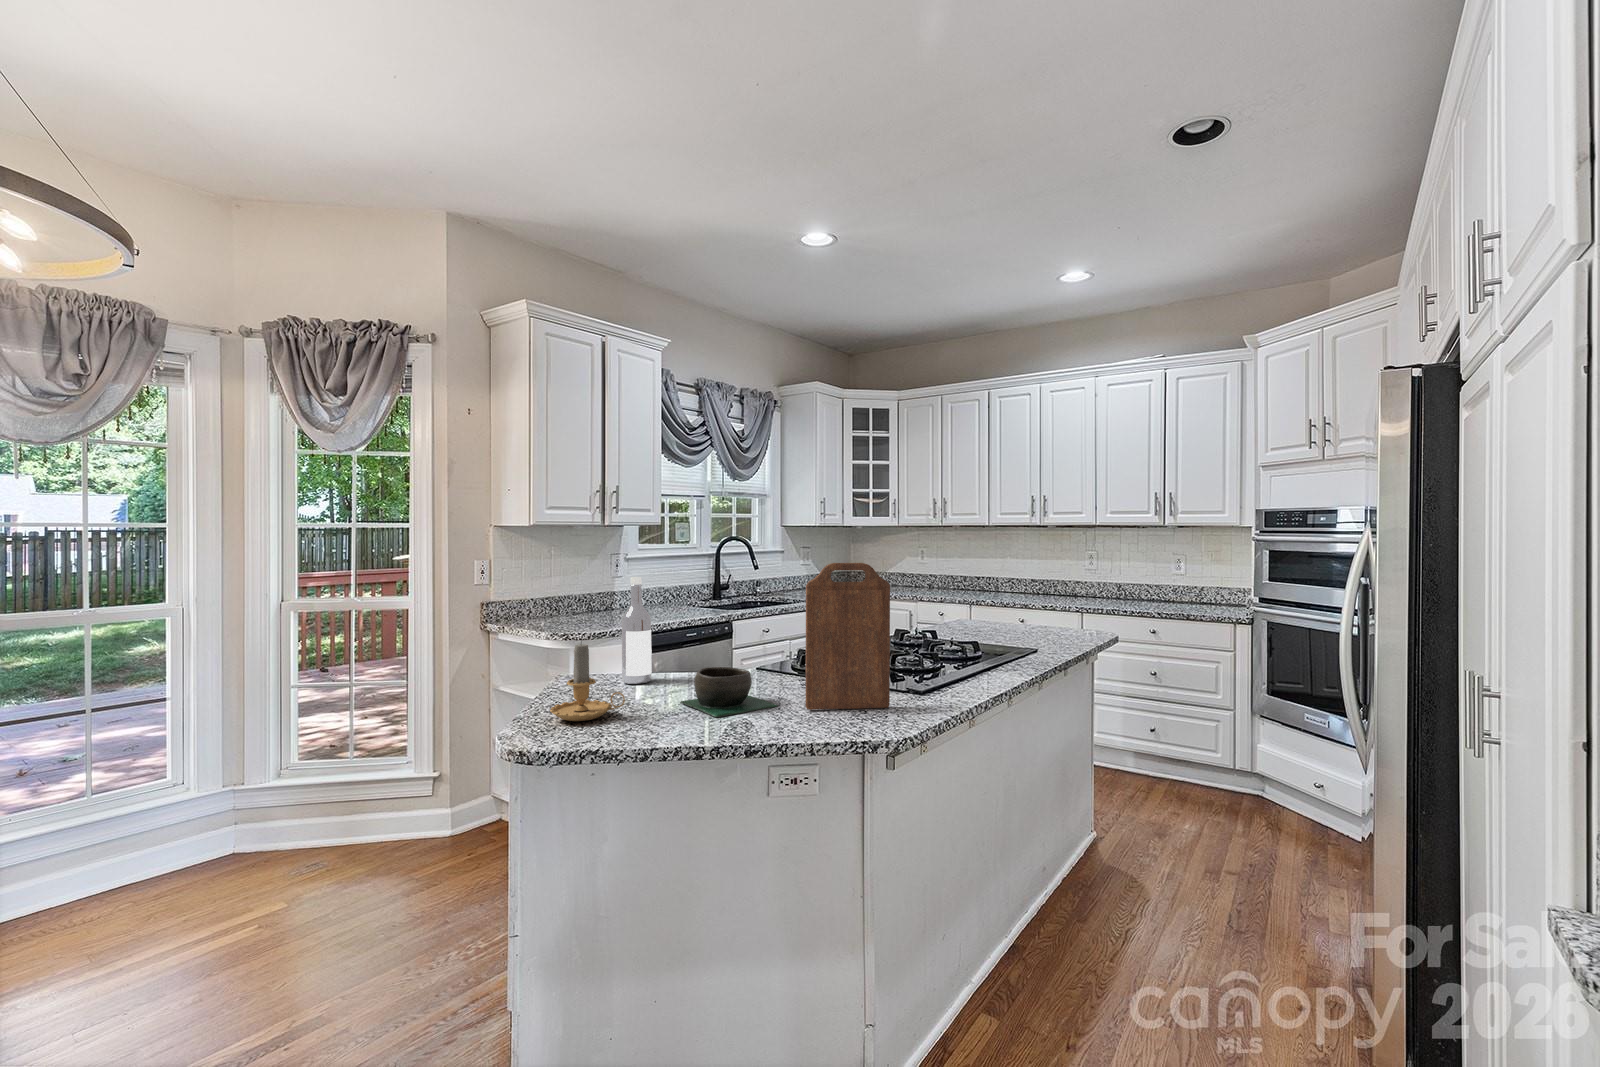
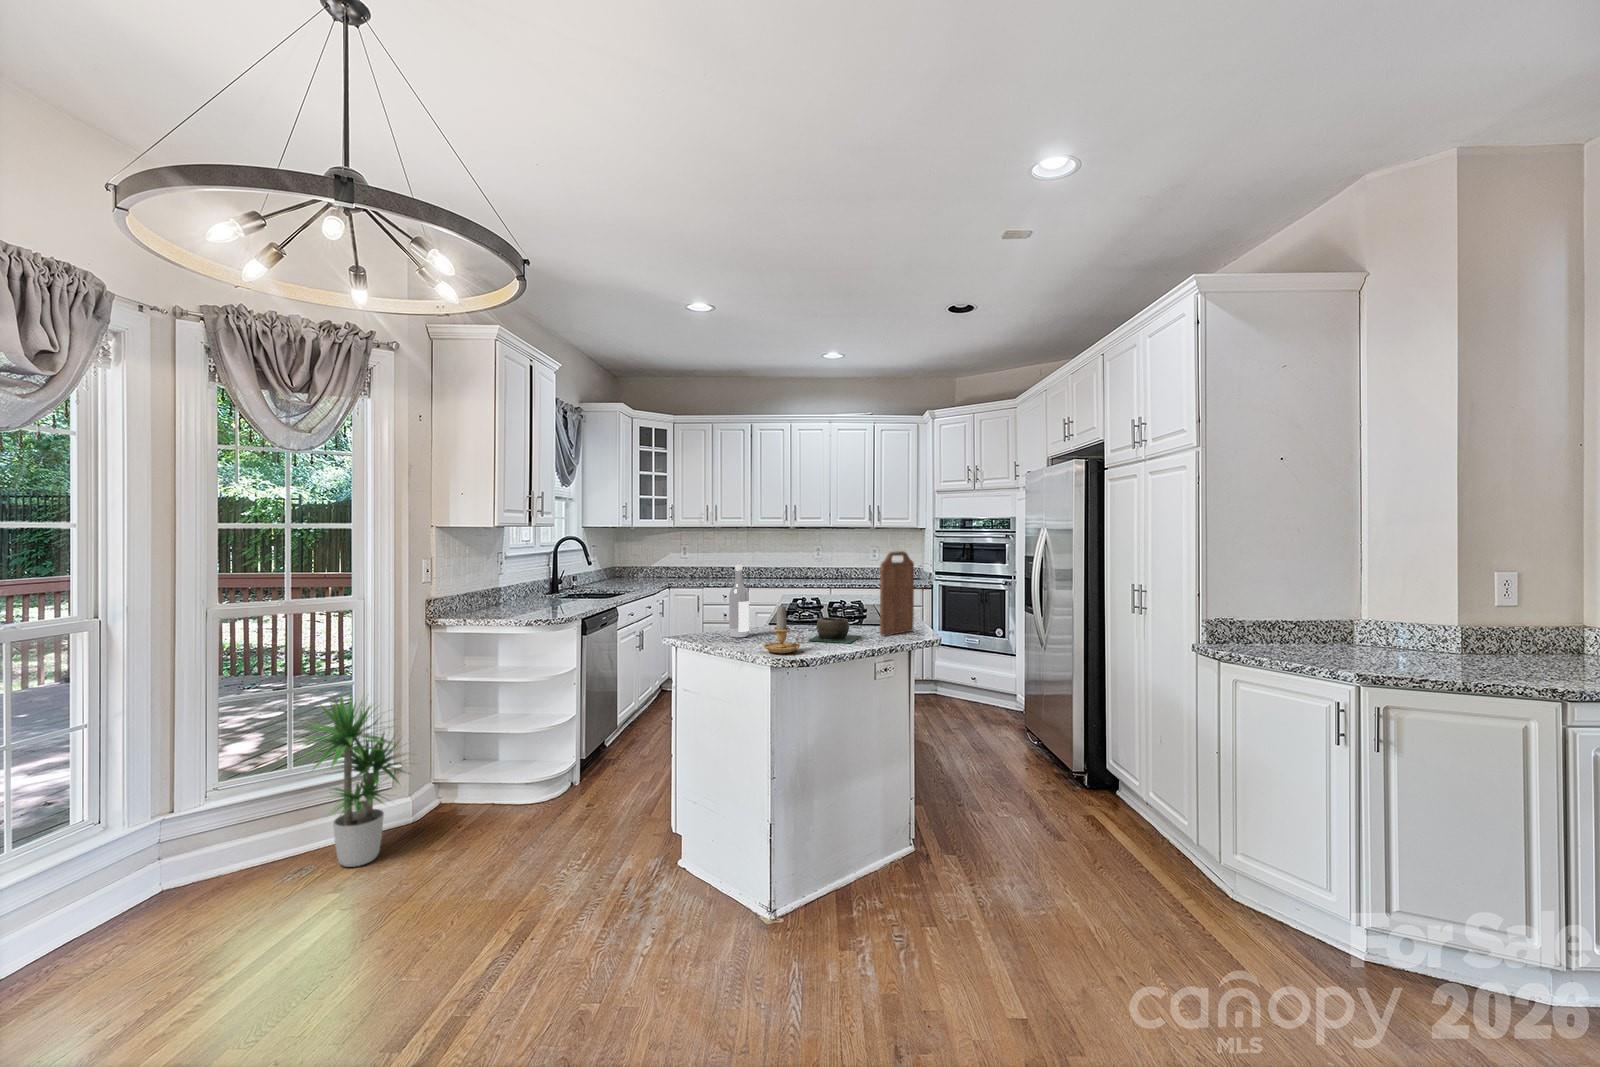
potted plant: none [290,688,424,872] -> present [299,694,405,867]

